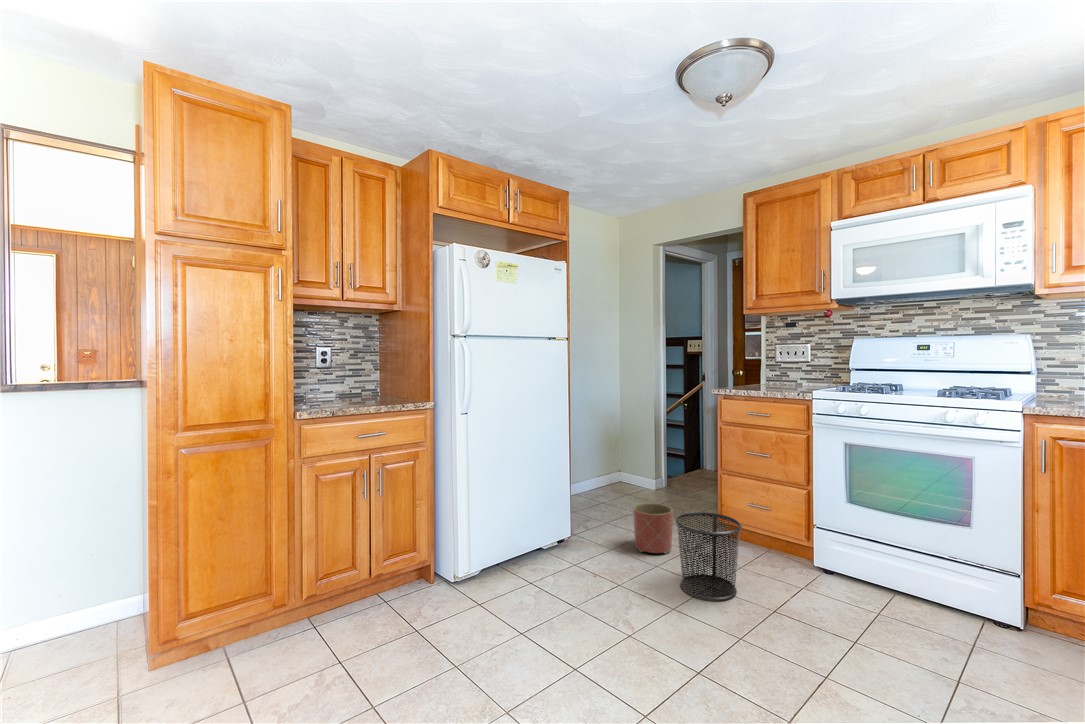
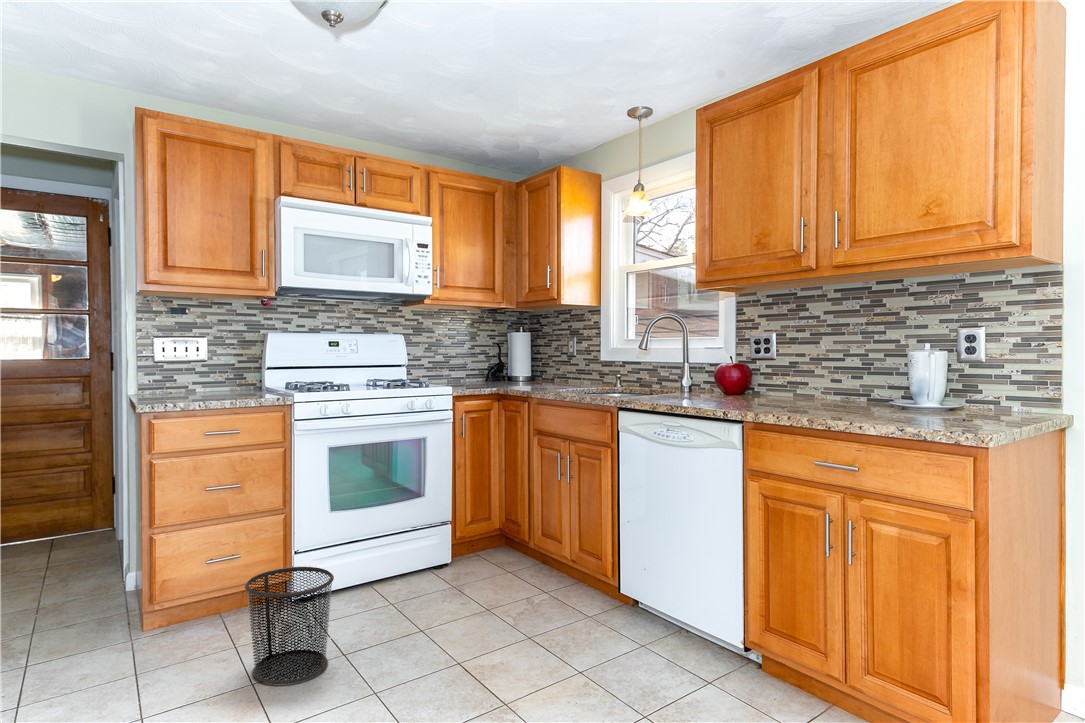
planter: present [633,503,673,554] -> none [90,605,167,697]

